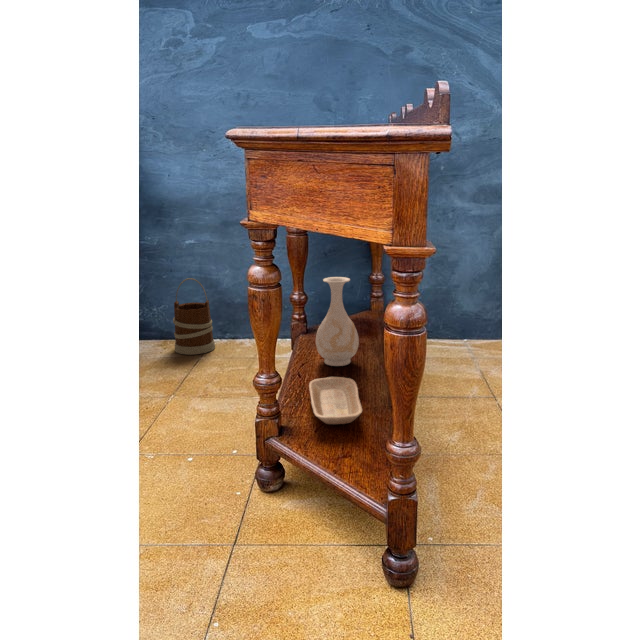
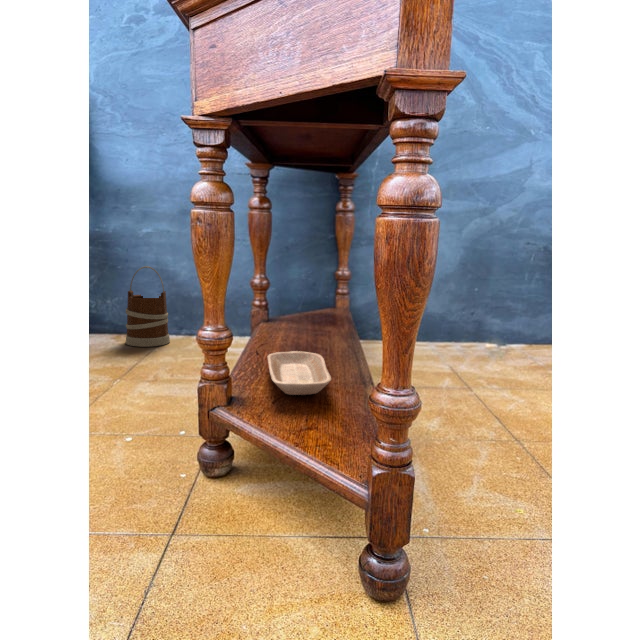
vase: present [316,277,359,366] -> none [277,247,325,345]

